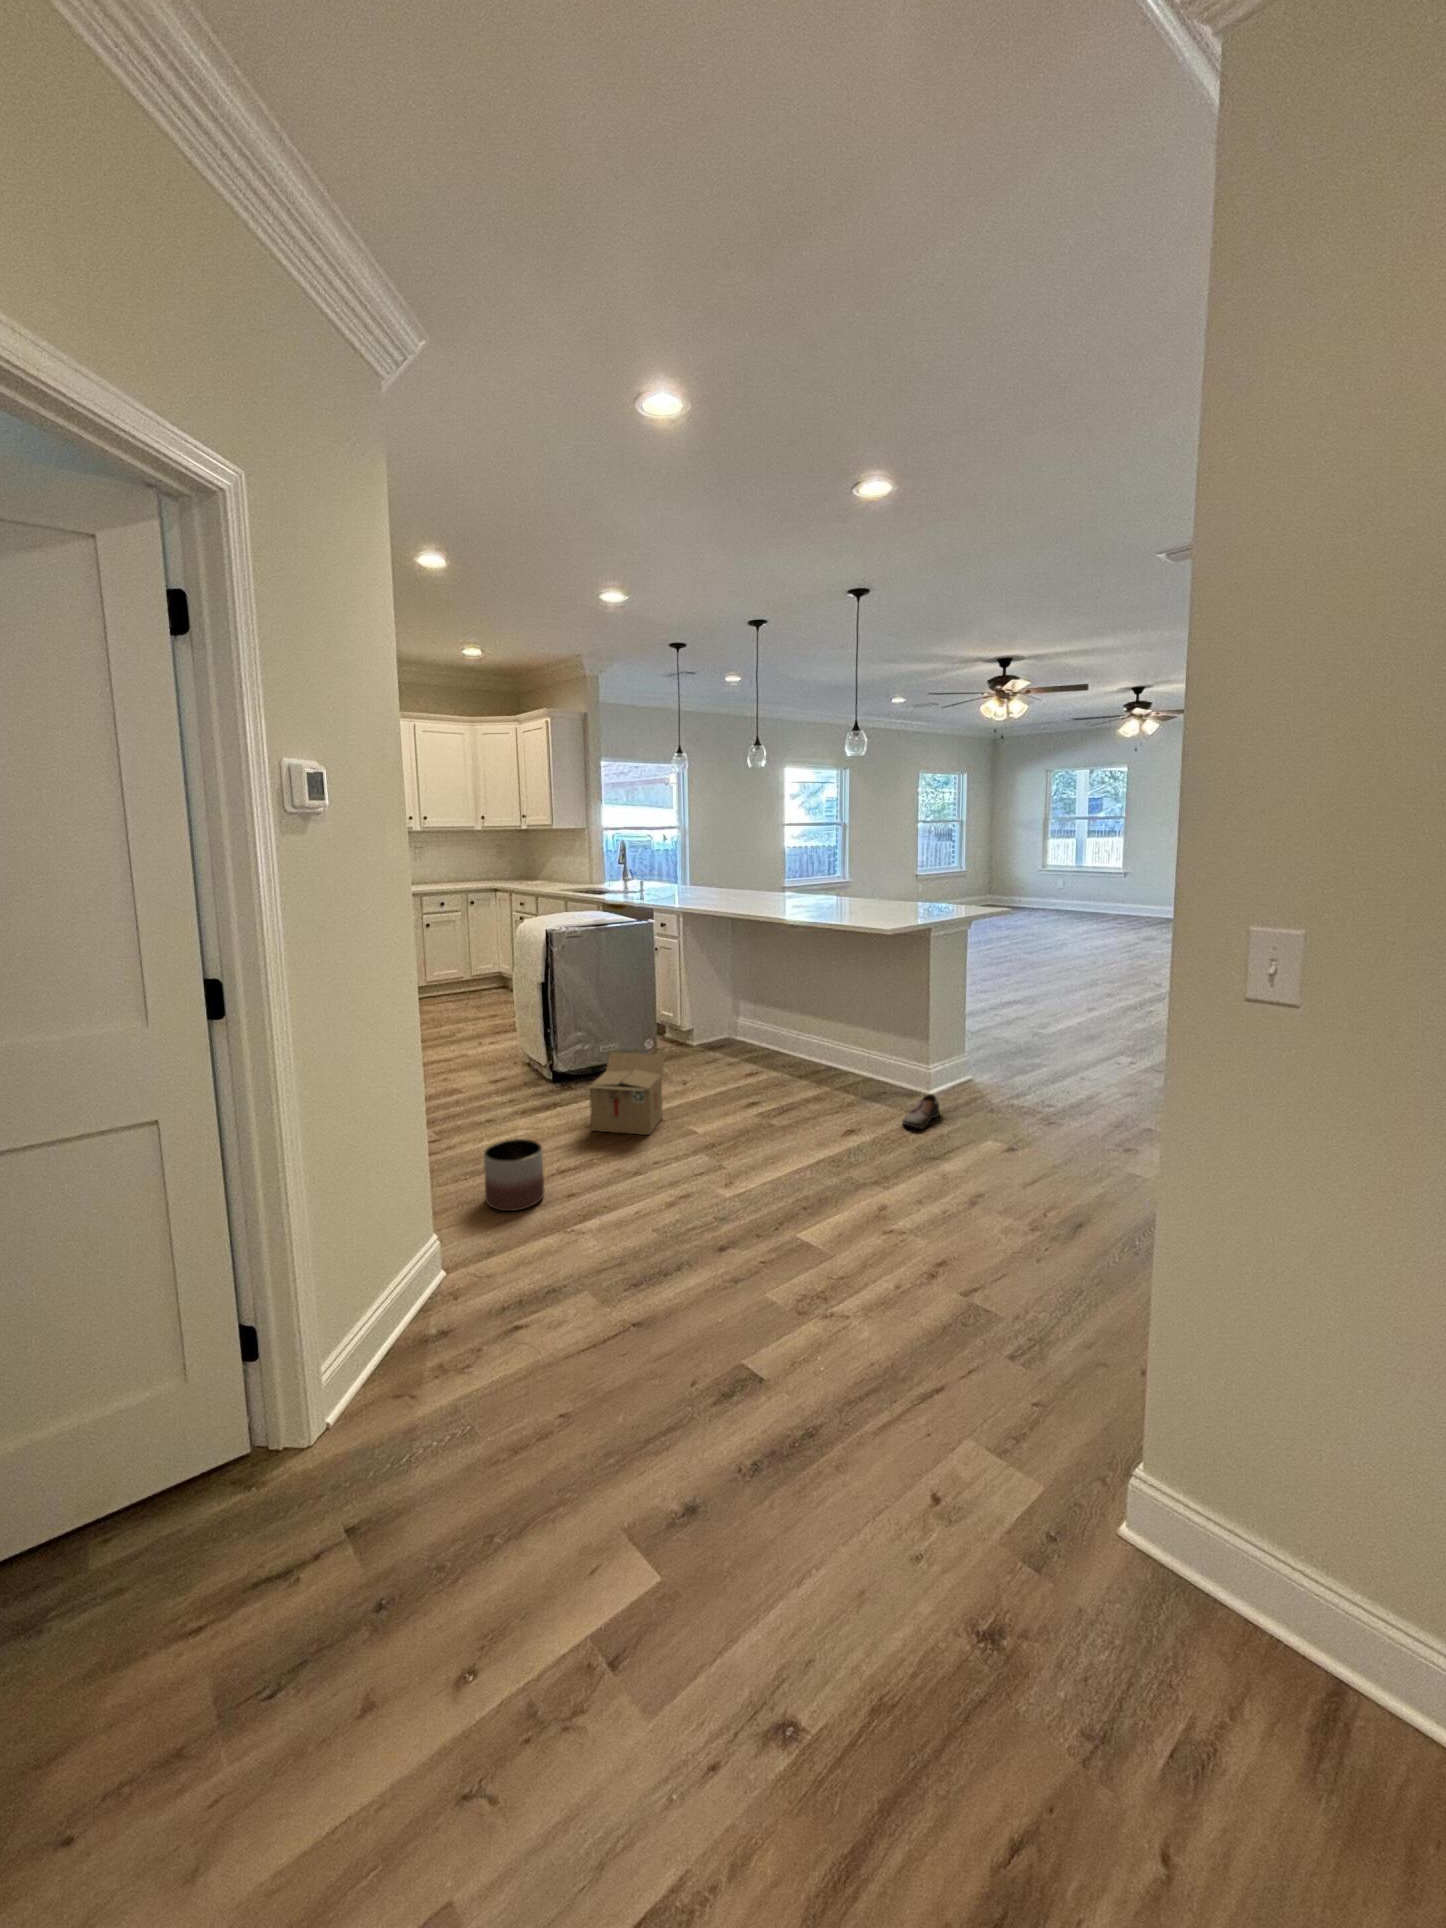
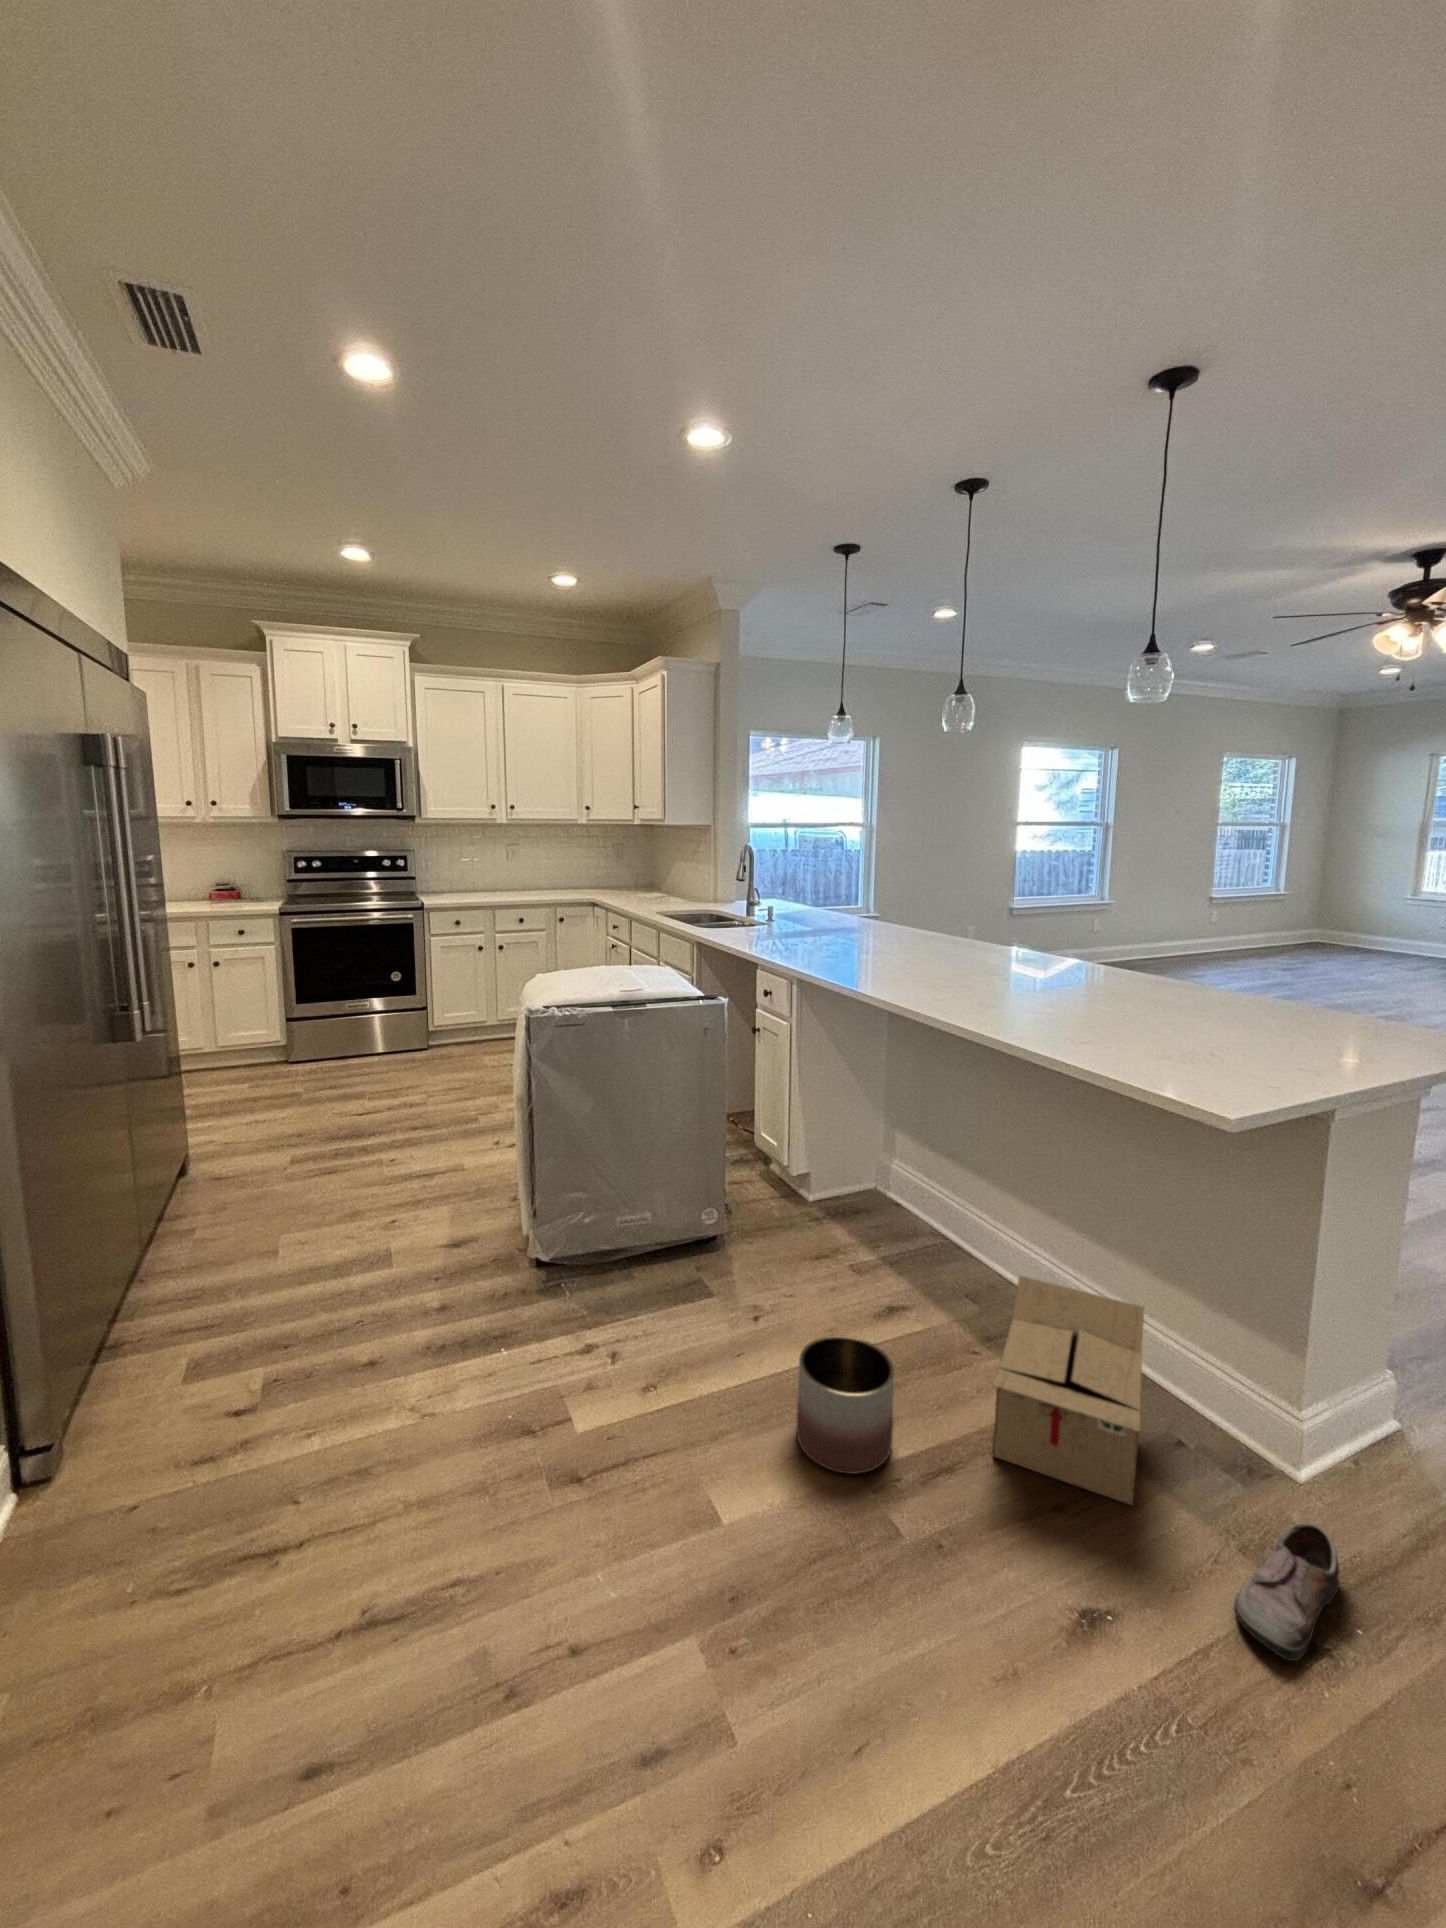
cardboard box: present [587,1052,665,1135] -> present [992,1276,1144,1505]
planter: present [484,1139,544,1211] -> present [796,1335,894,1474]

